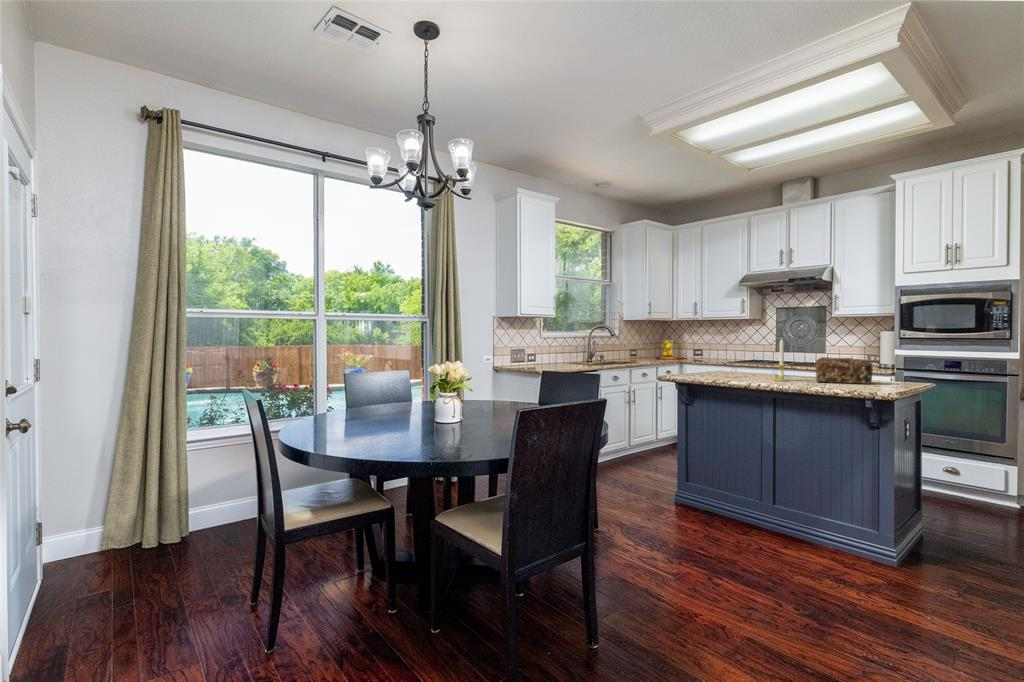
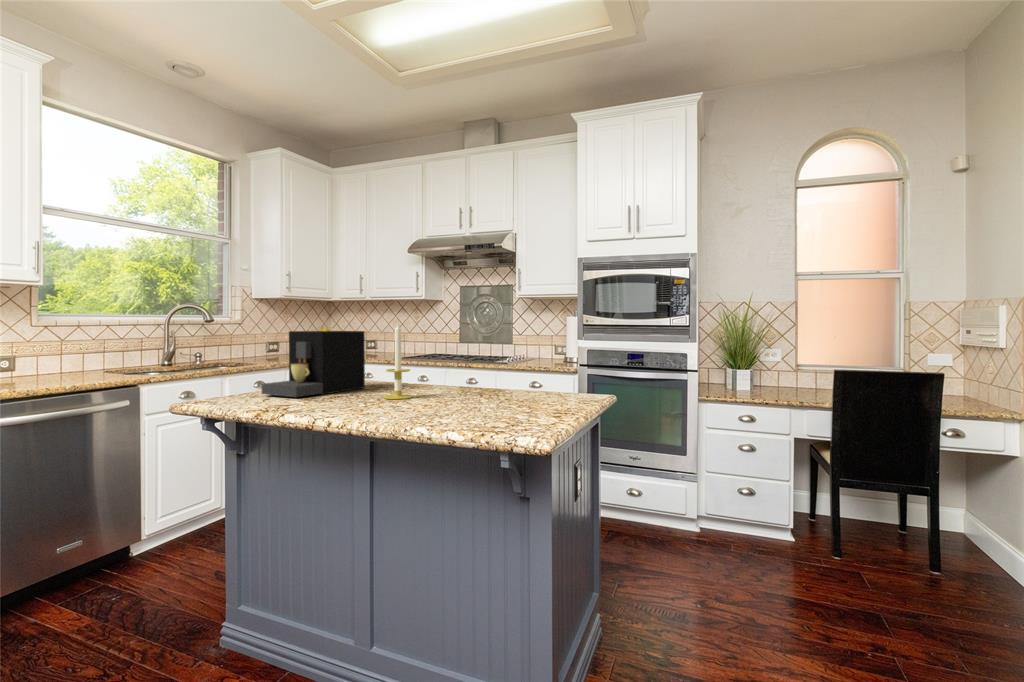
coffee maker: none [696,343,748,378] -> present [261,331,365,397]
bread loaf: present [816,357,872,384] -> none [445,356,529,401]

